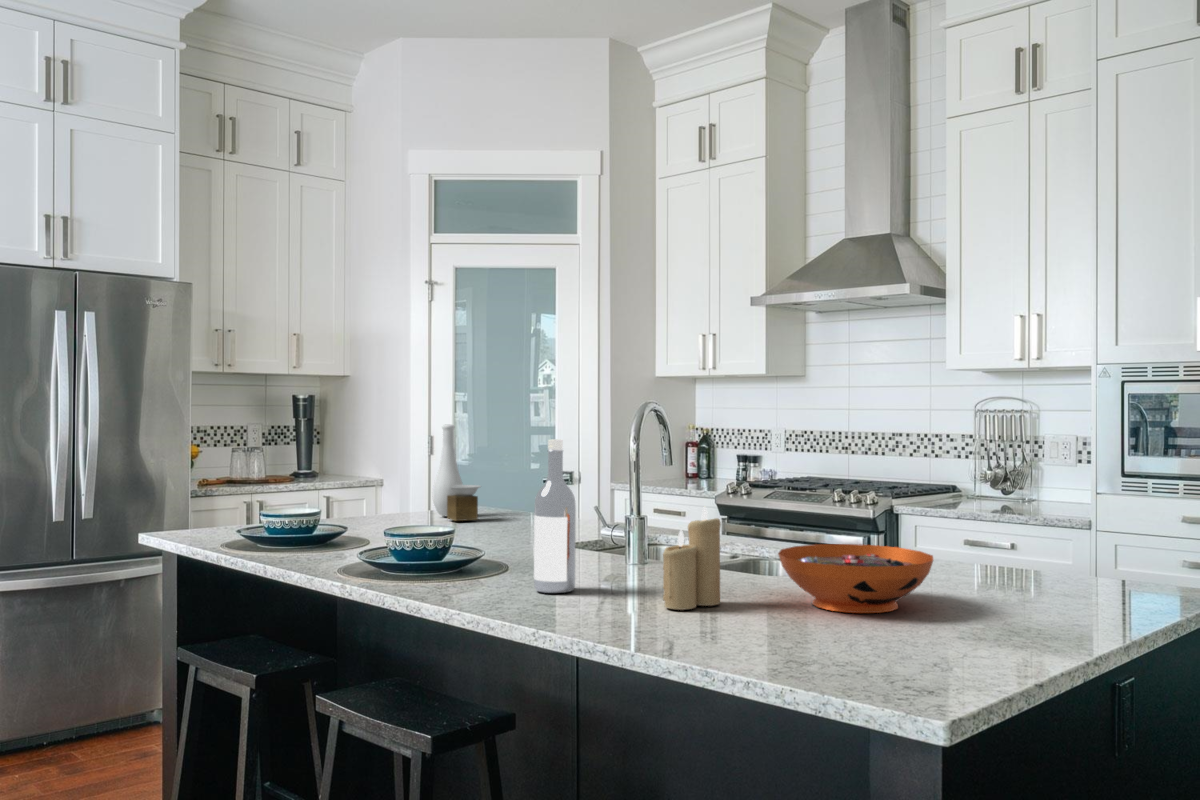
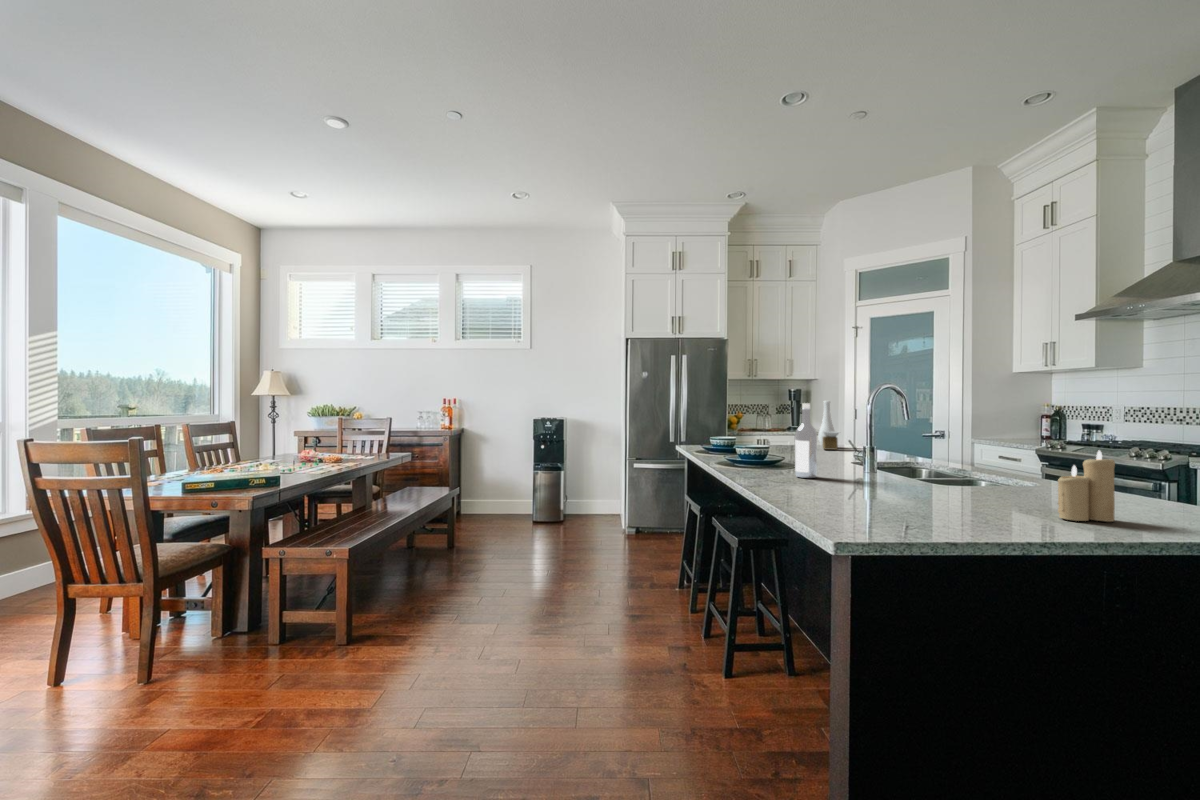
candle: present [663,507,721,610] -> present [1058,451,1115,522]
decorative bowl: present [778,544,933,613] -> none [912,464,1019,504]

